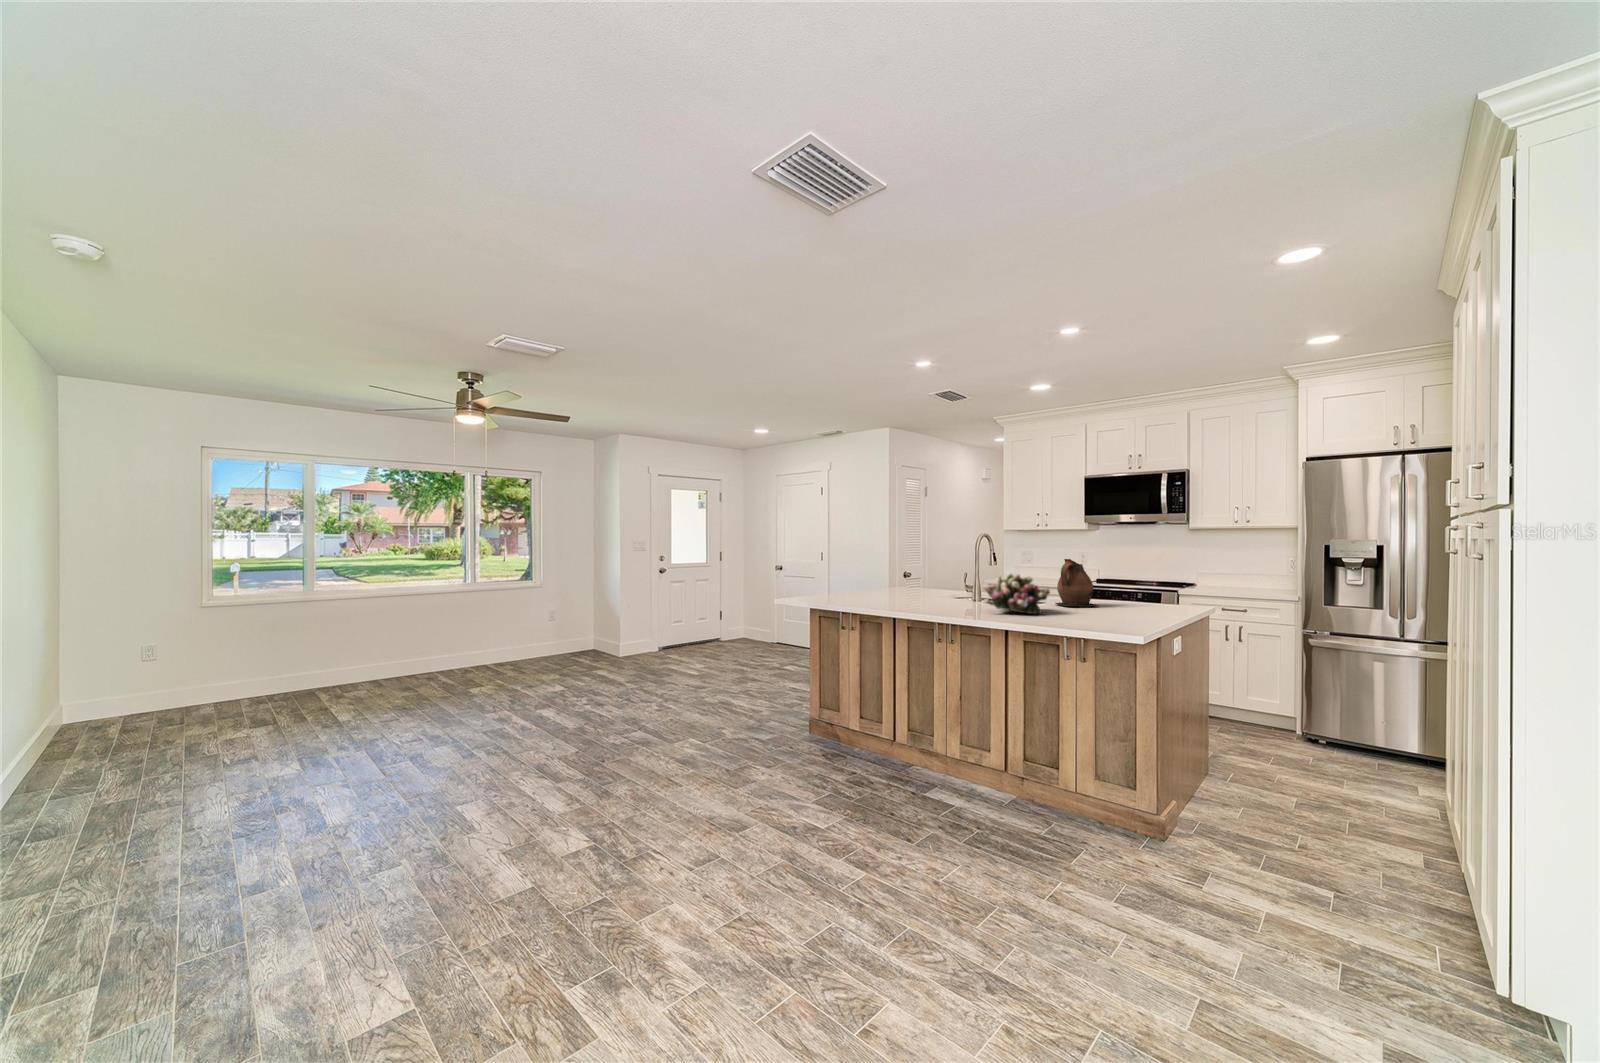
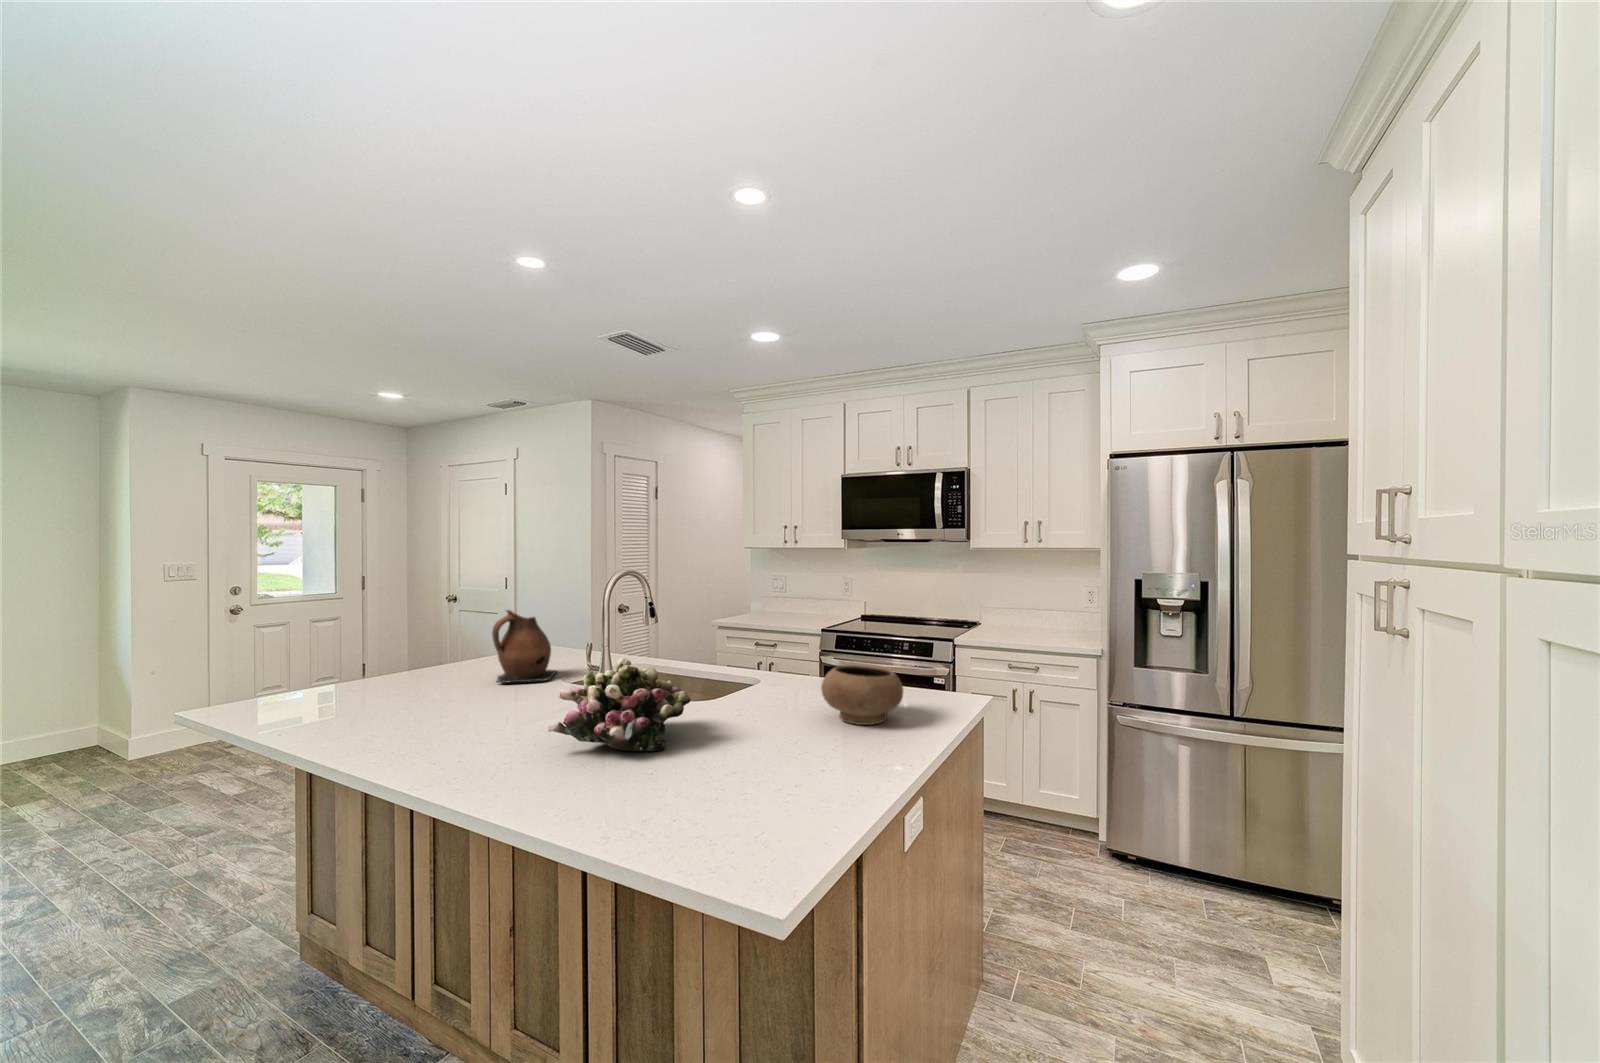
ceramic pitcher: present [1056,559,1099,607] -> present [492,610,557,683]
bowl: none [1115,583,1165,611] -> present [821,665,903,725]

